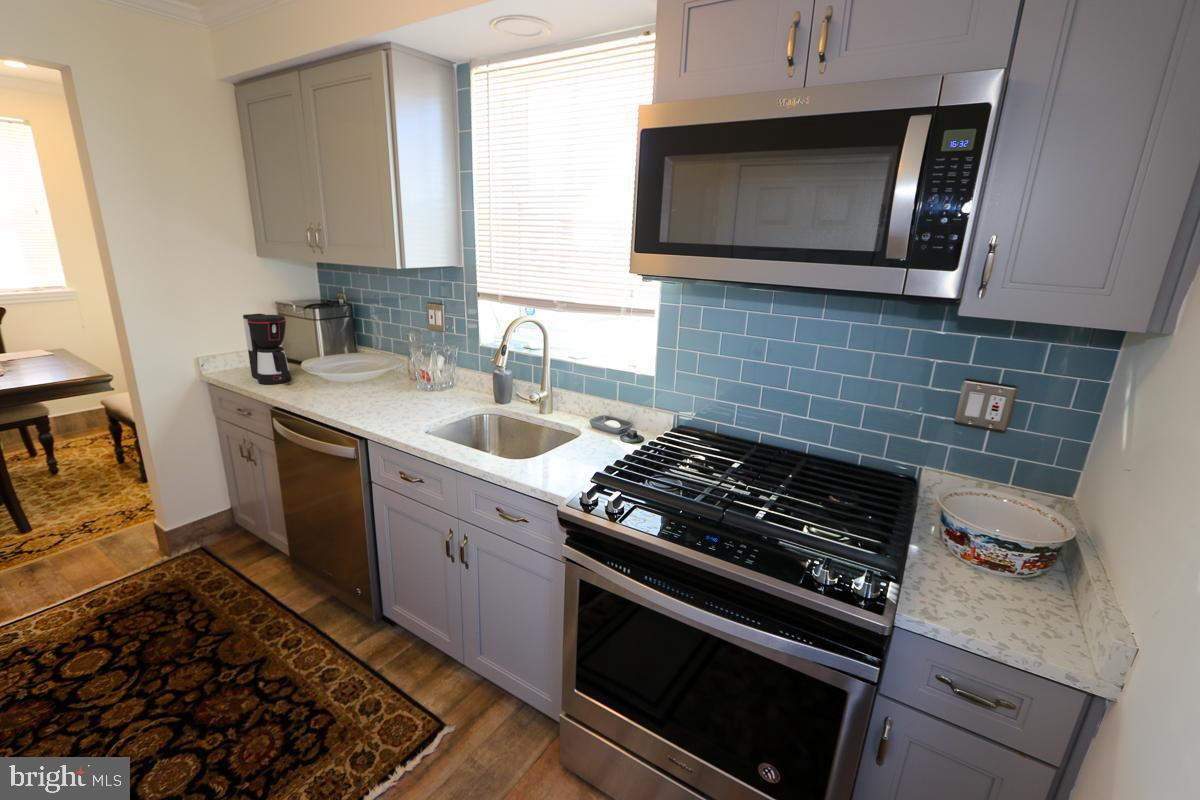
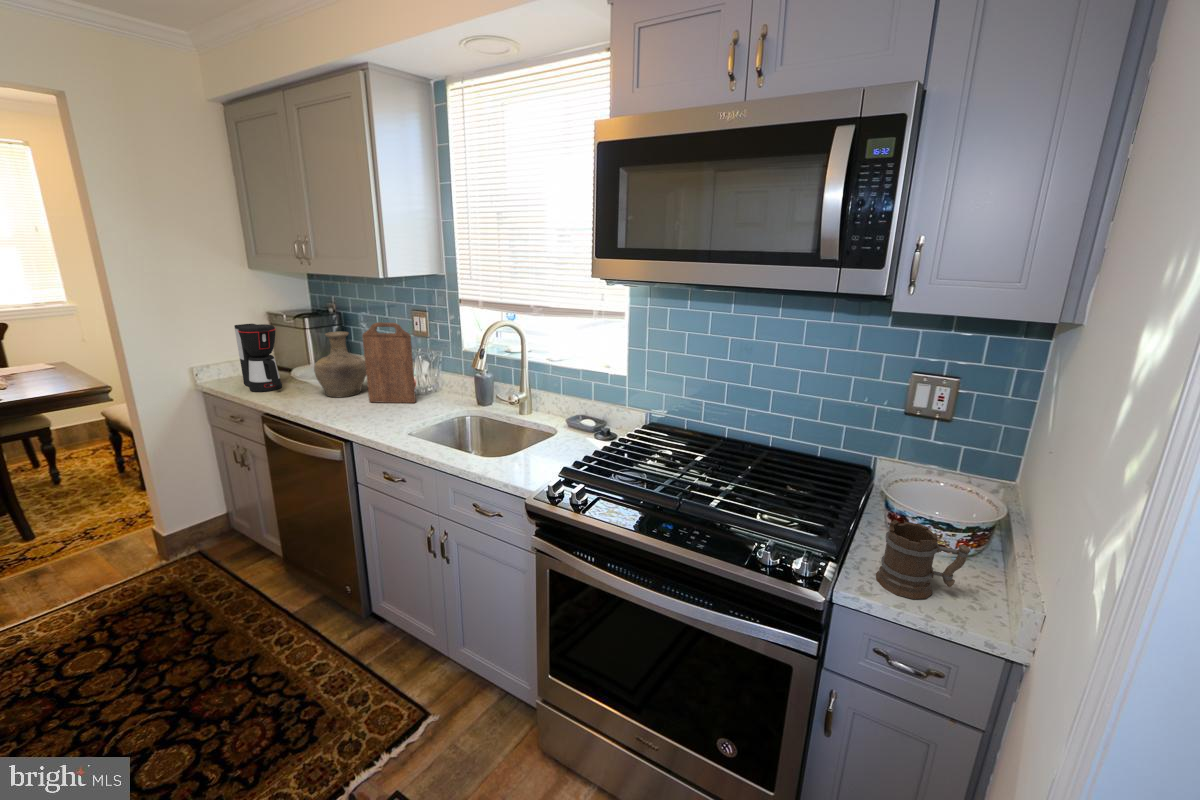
cutting board: none [378,315,431,400] -> present [362,322,416,403]
vase: none [325,324,380,392] -> present [314,332,366,397]
mug: none [937,538,1047,625] -> present [876,520,970,599]

